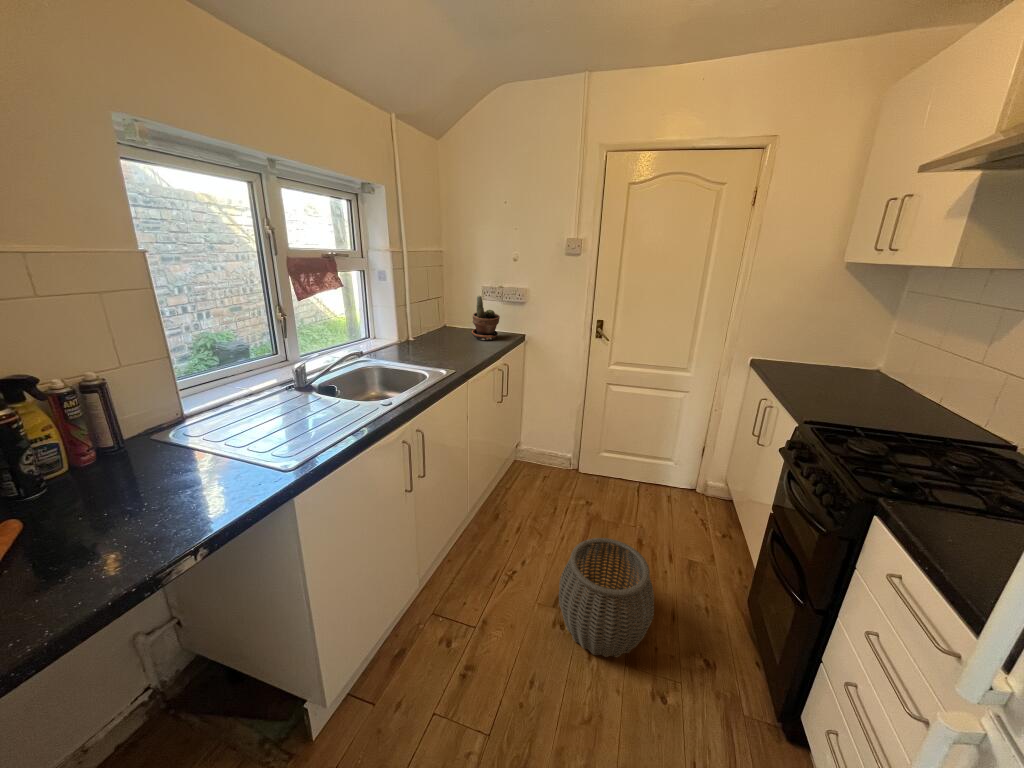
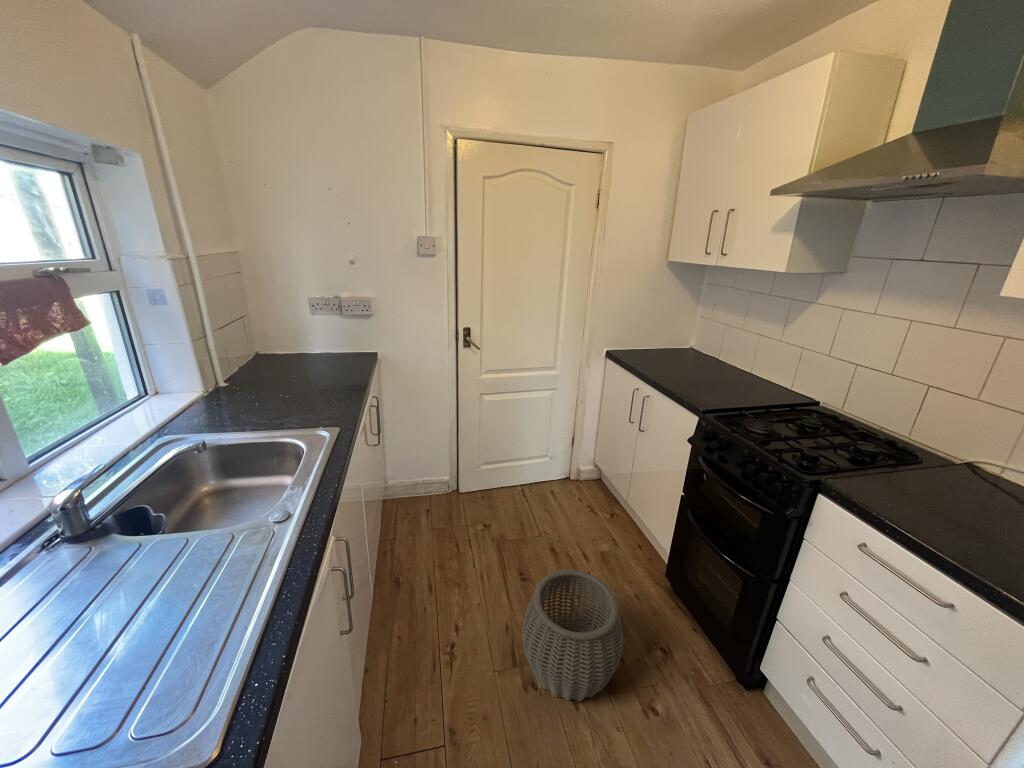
potted plant: present [472,295,500,340] -> none [312,313,351,370]

